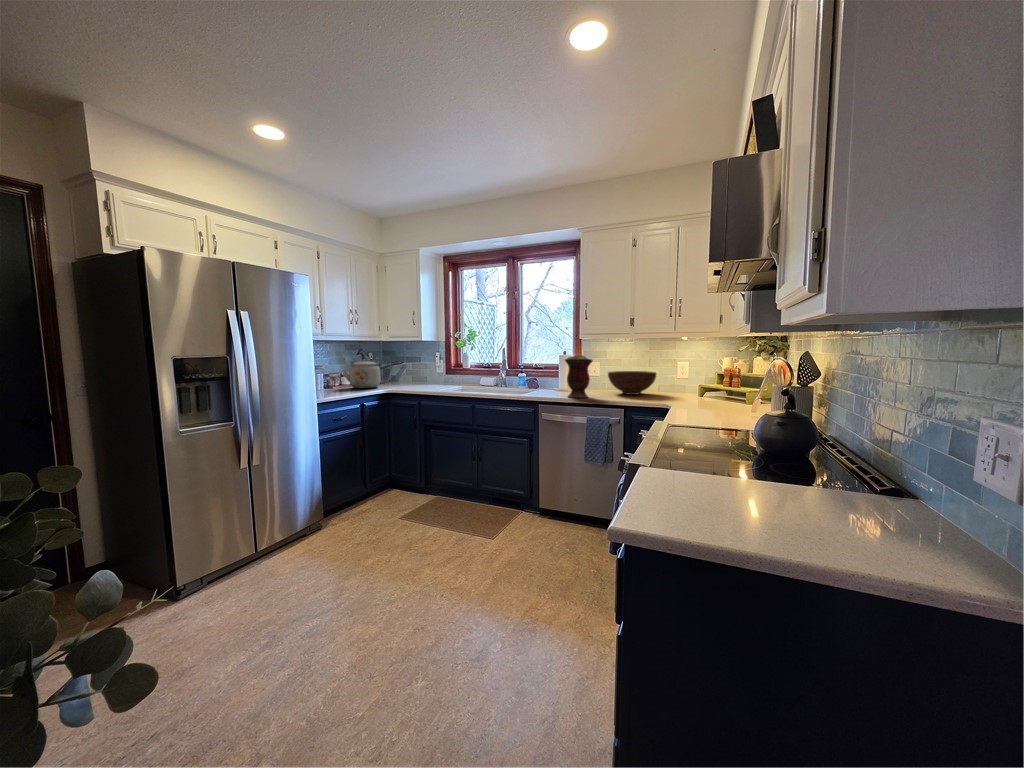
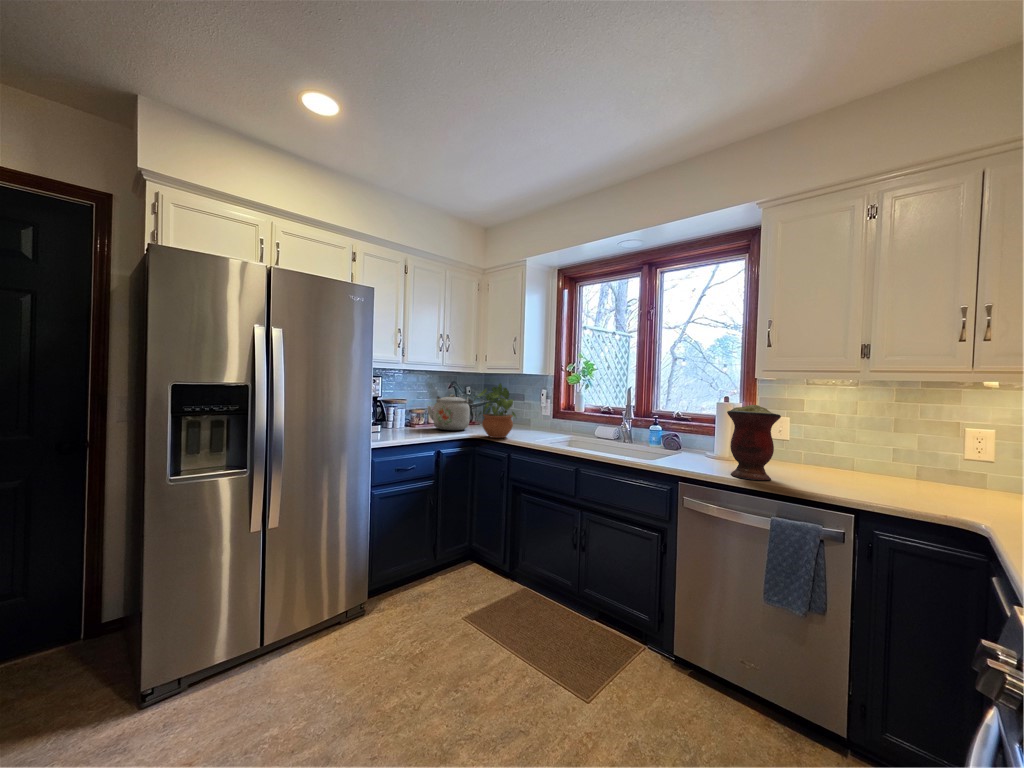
potted plant: none [387,348,422,390] -> present [474,383,516,438]
fruit bowl: present [608,371,656,395] -> none [808,436,915,482]

